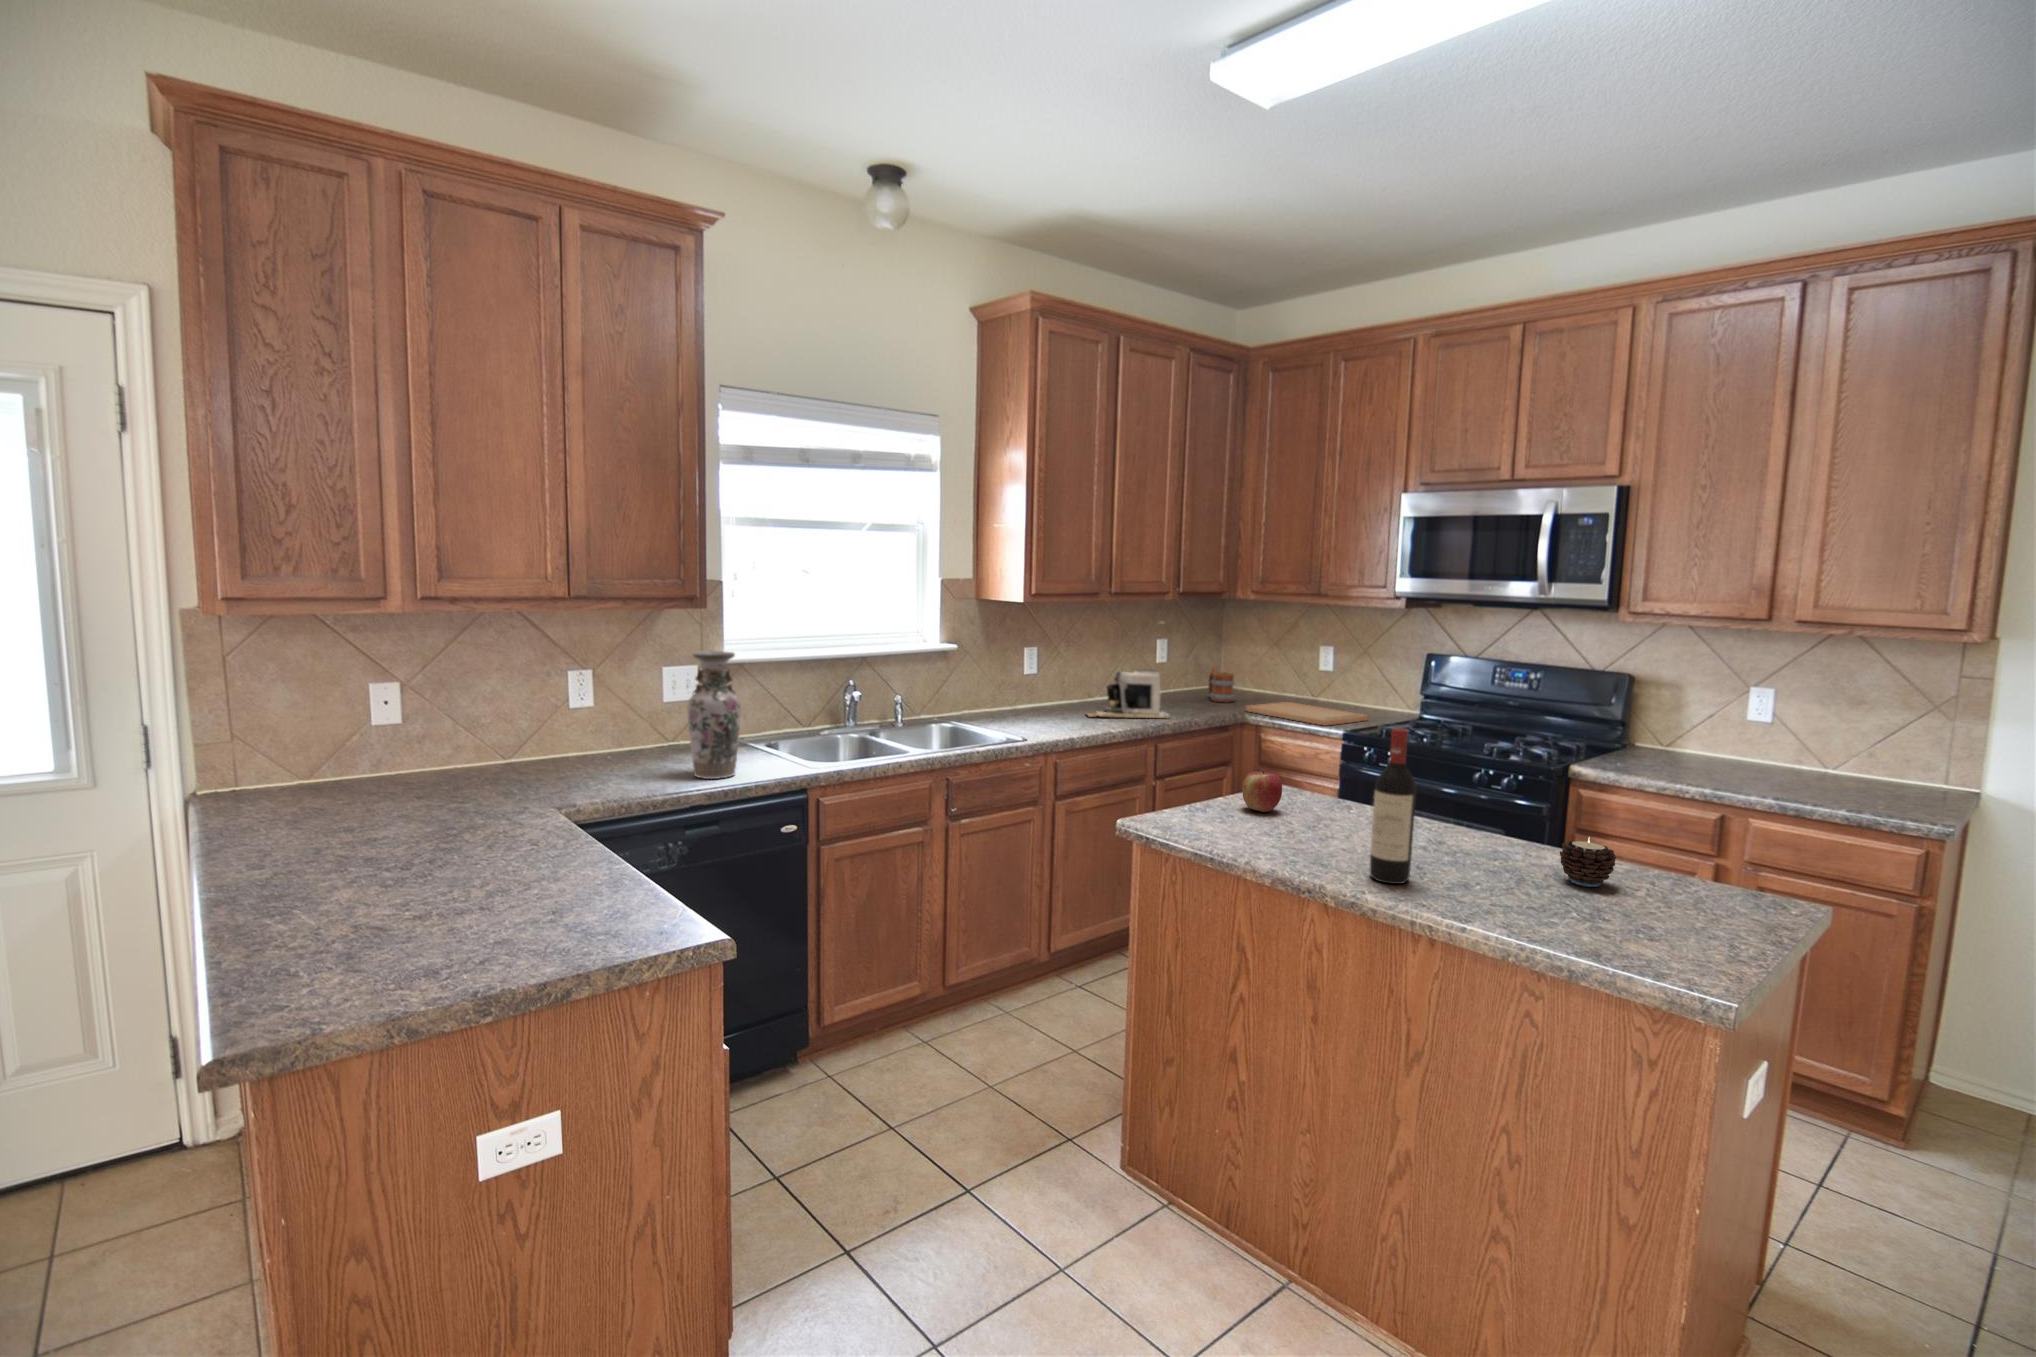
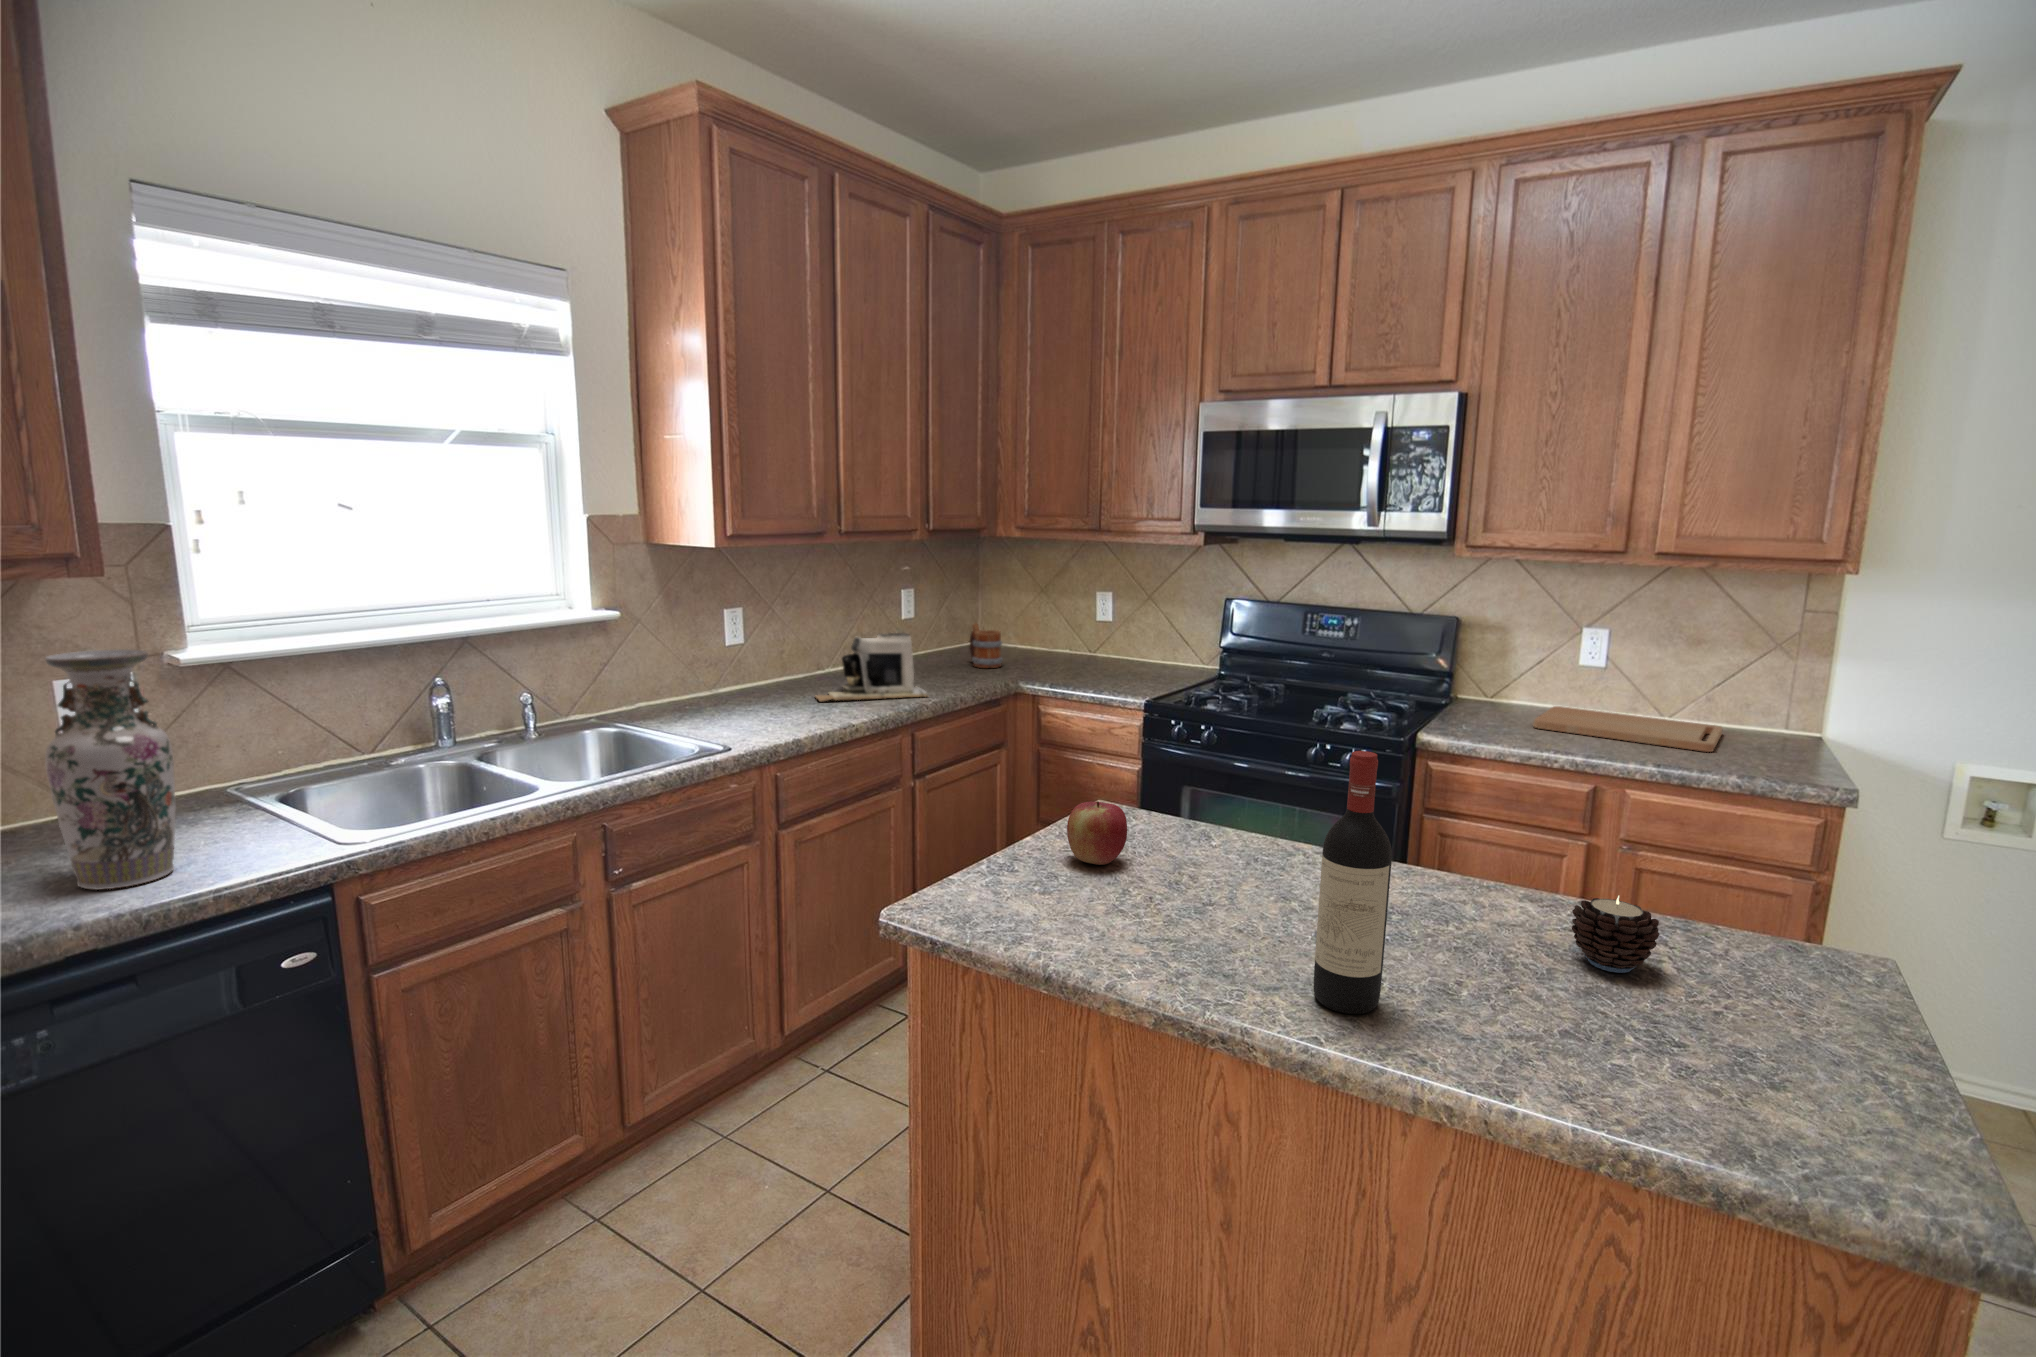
cutting board: present [1246,702,1367,725] -> present [1533,706,1722,752]

